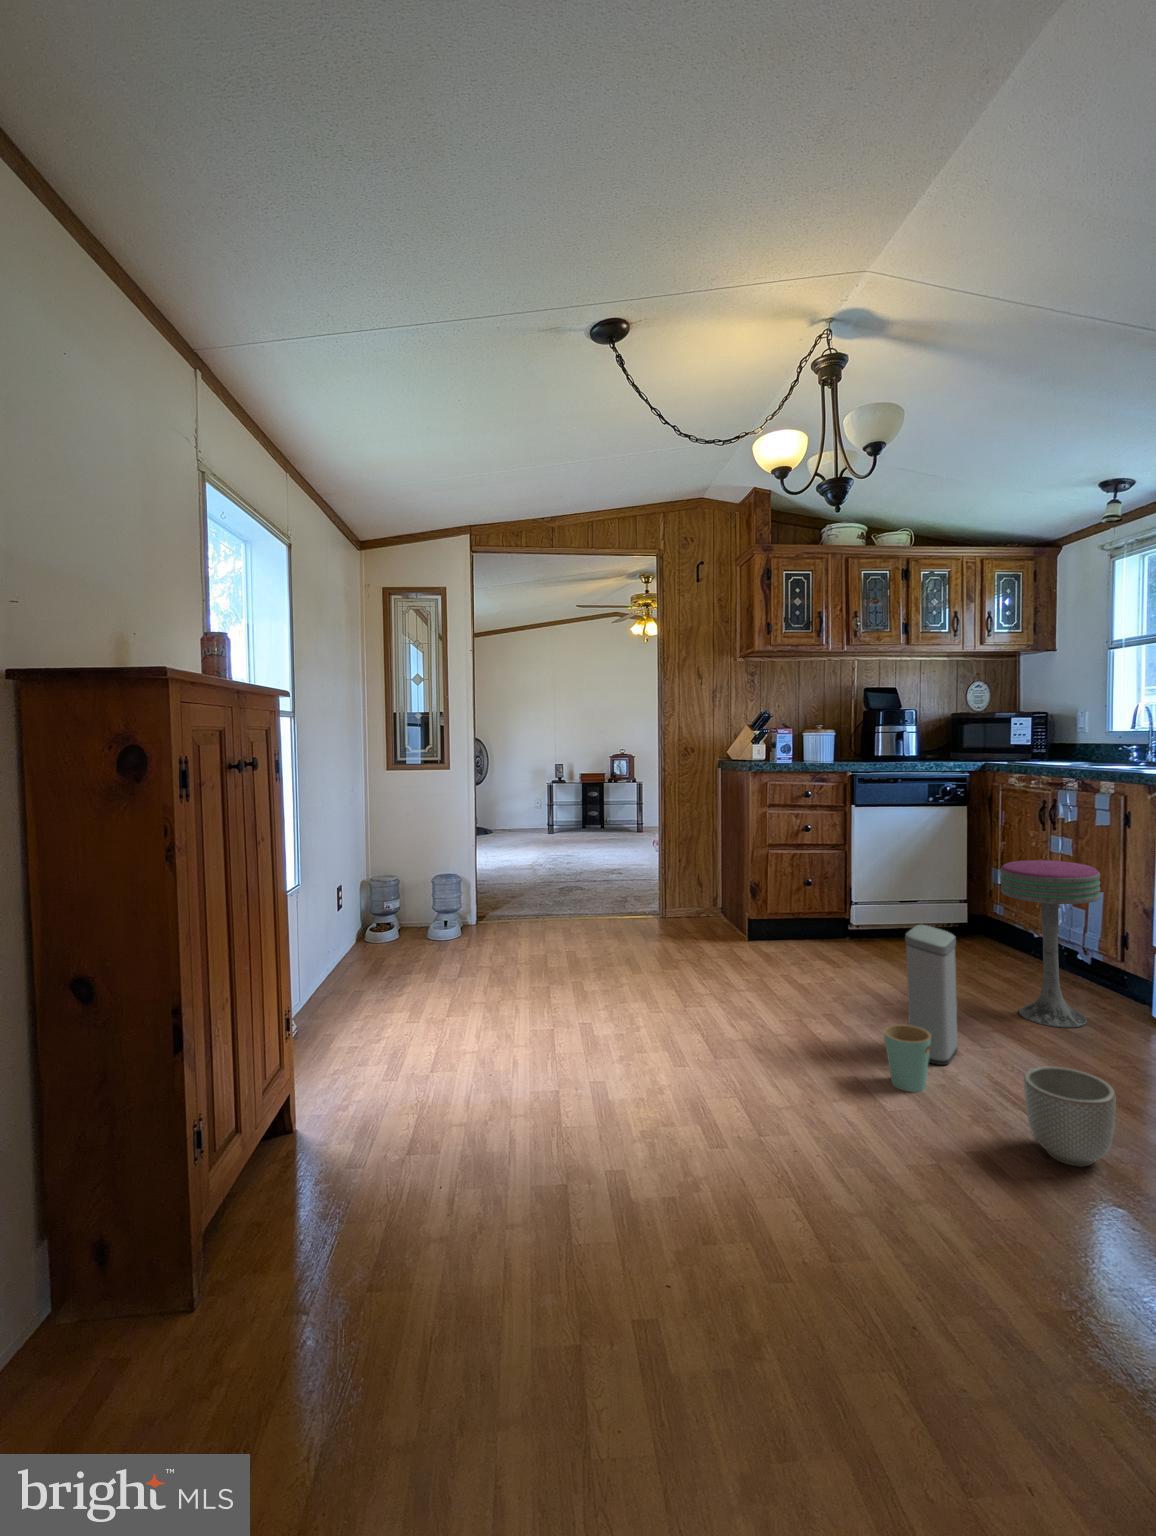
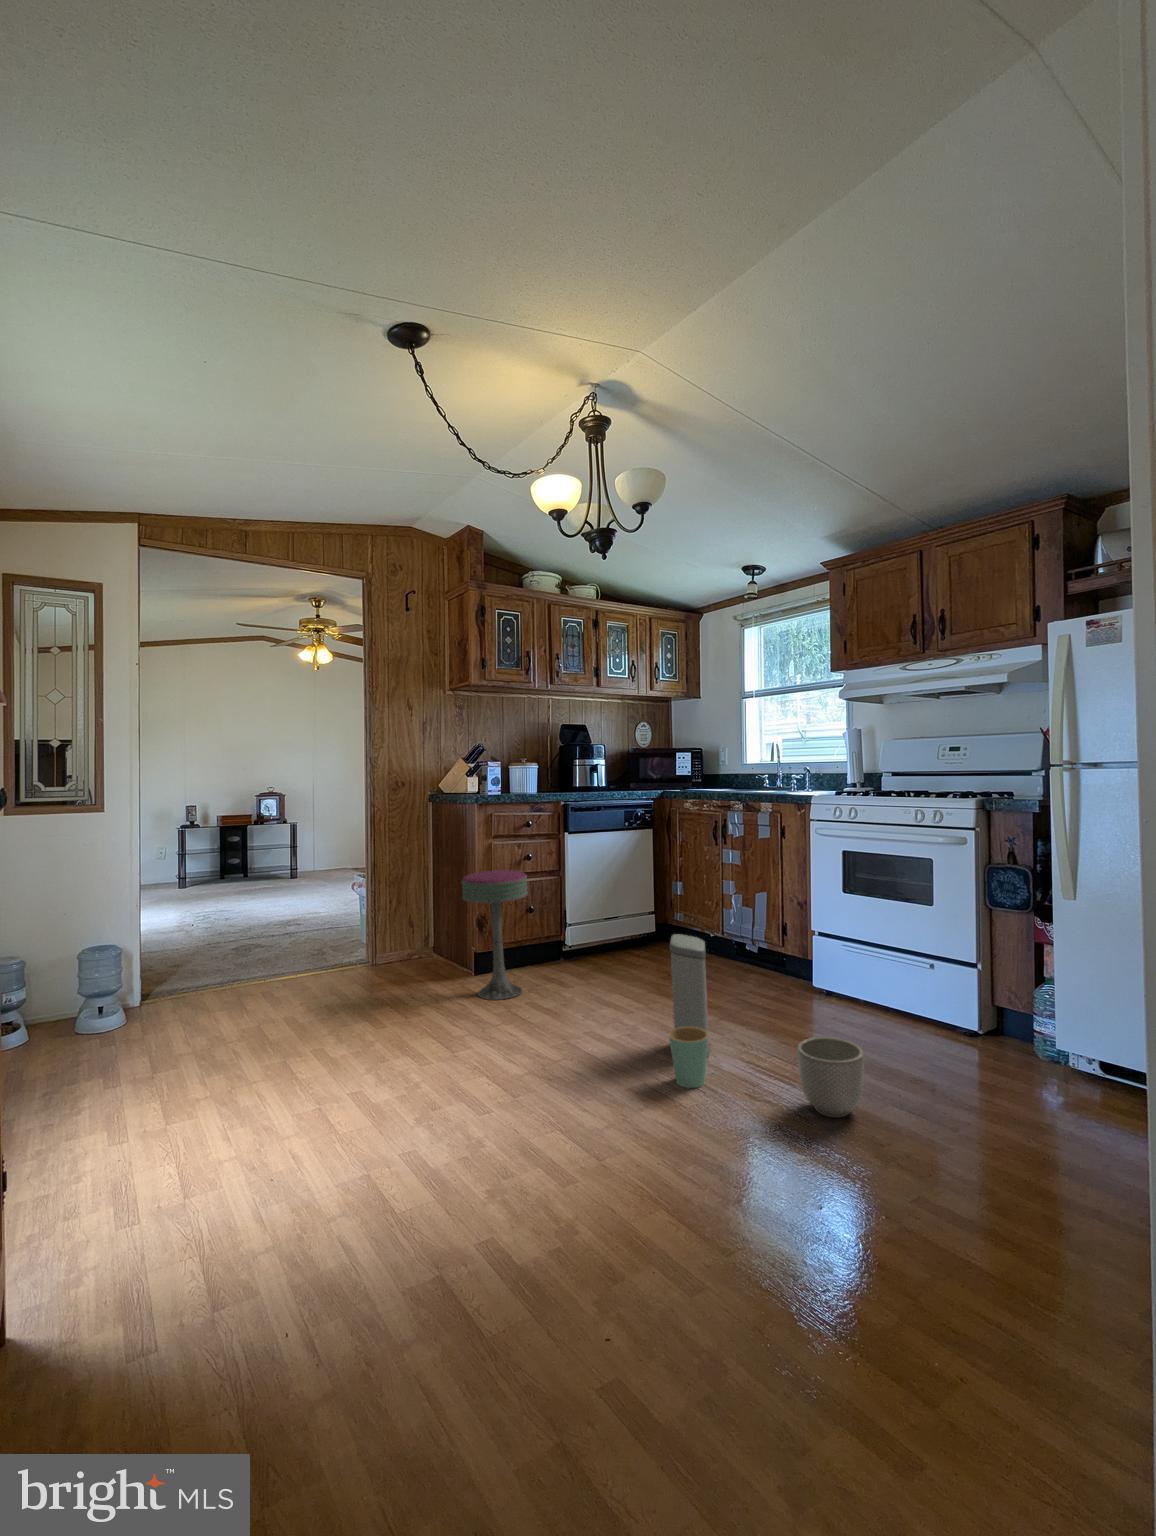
bar stool: present [1000,860,1100,1028] -> present [462,870,528,1000]

